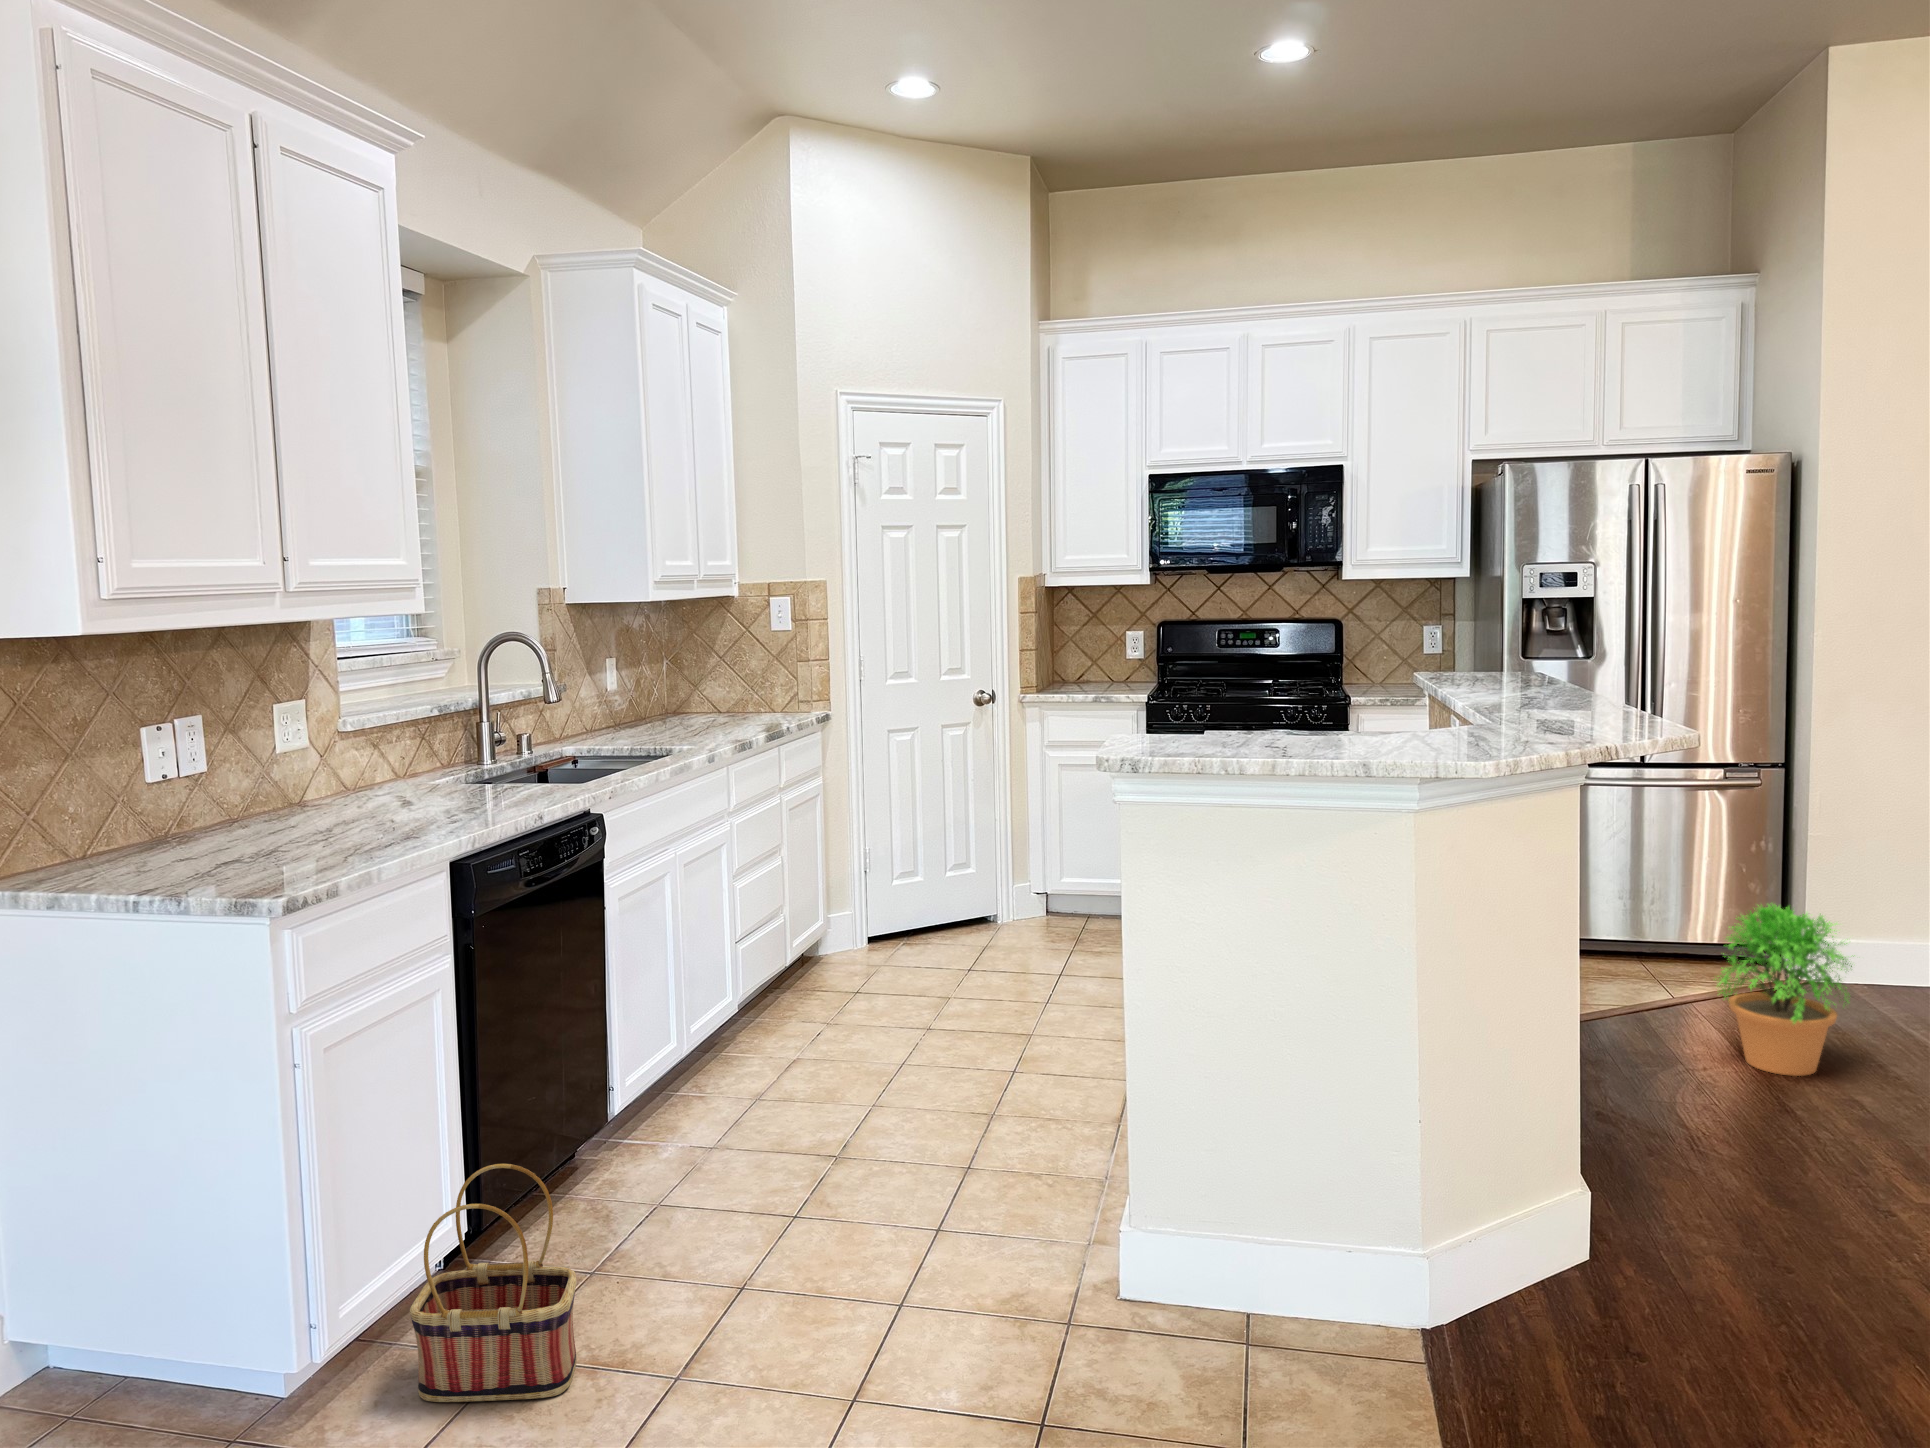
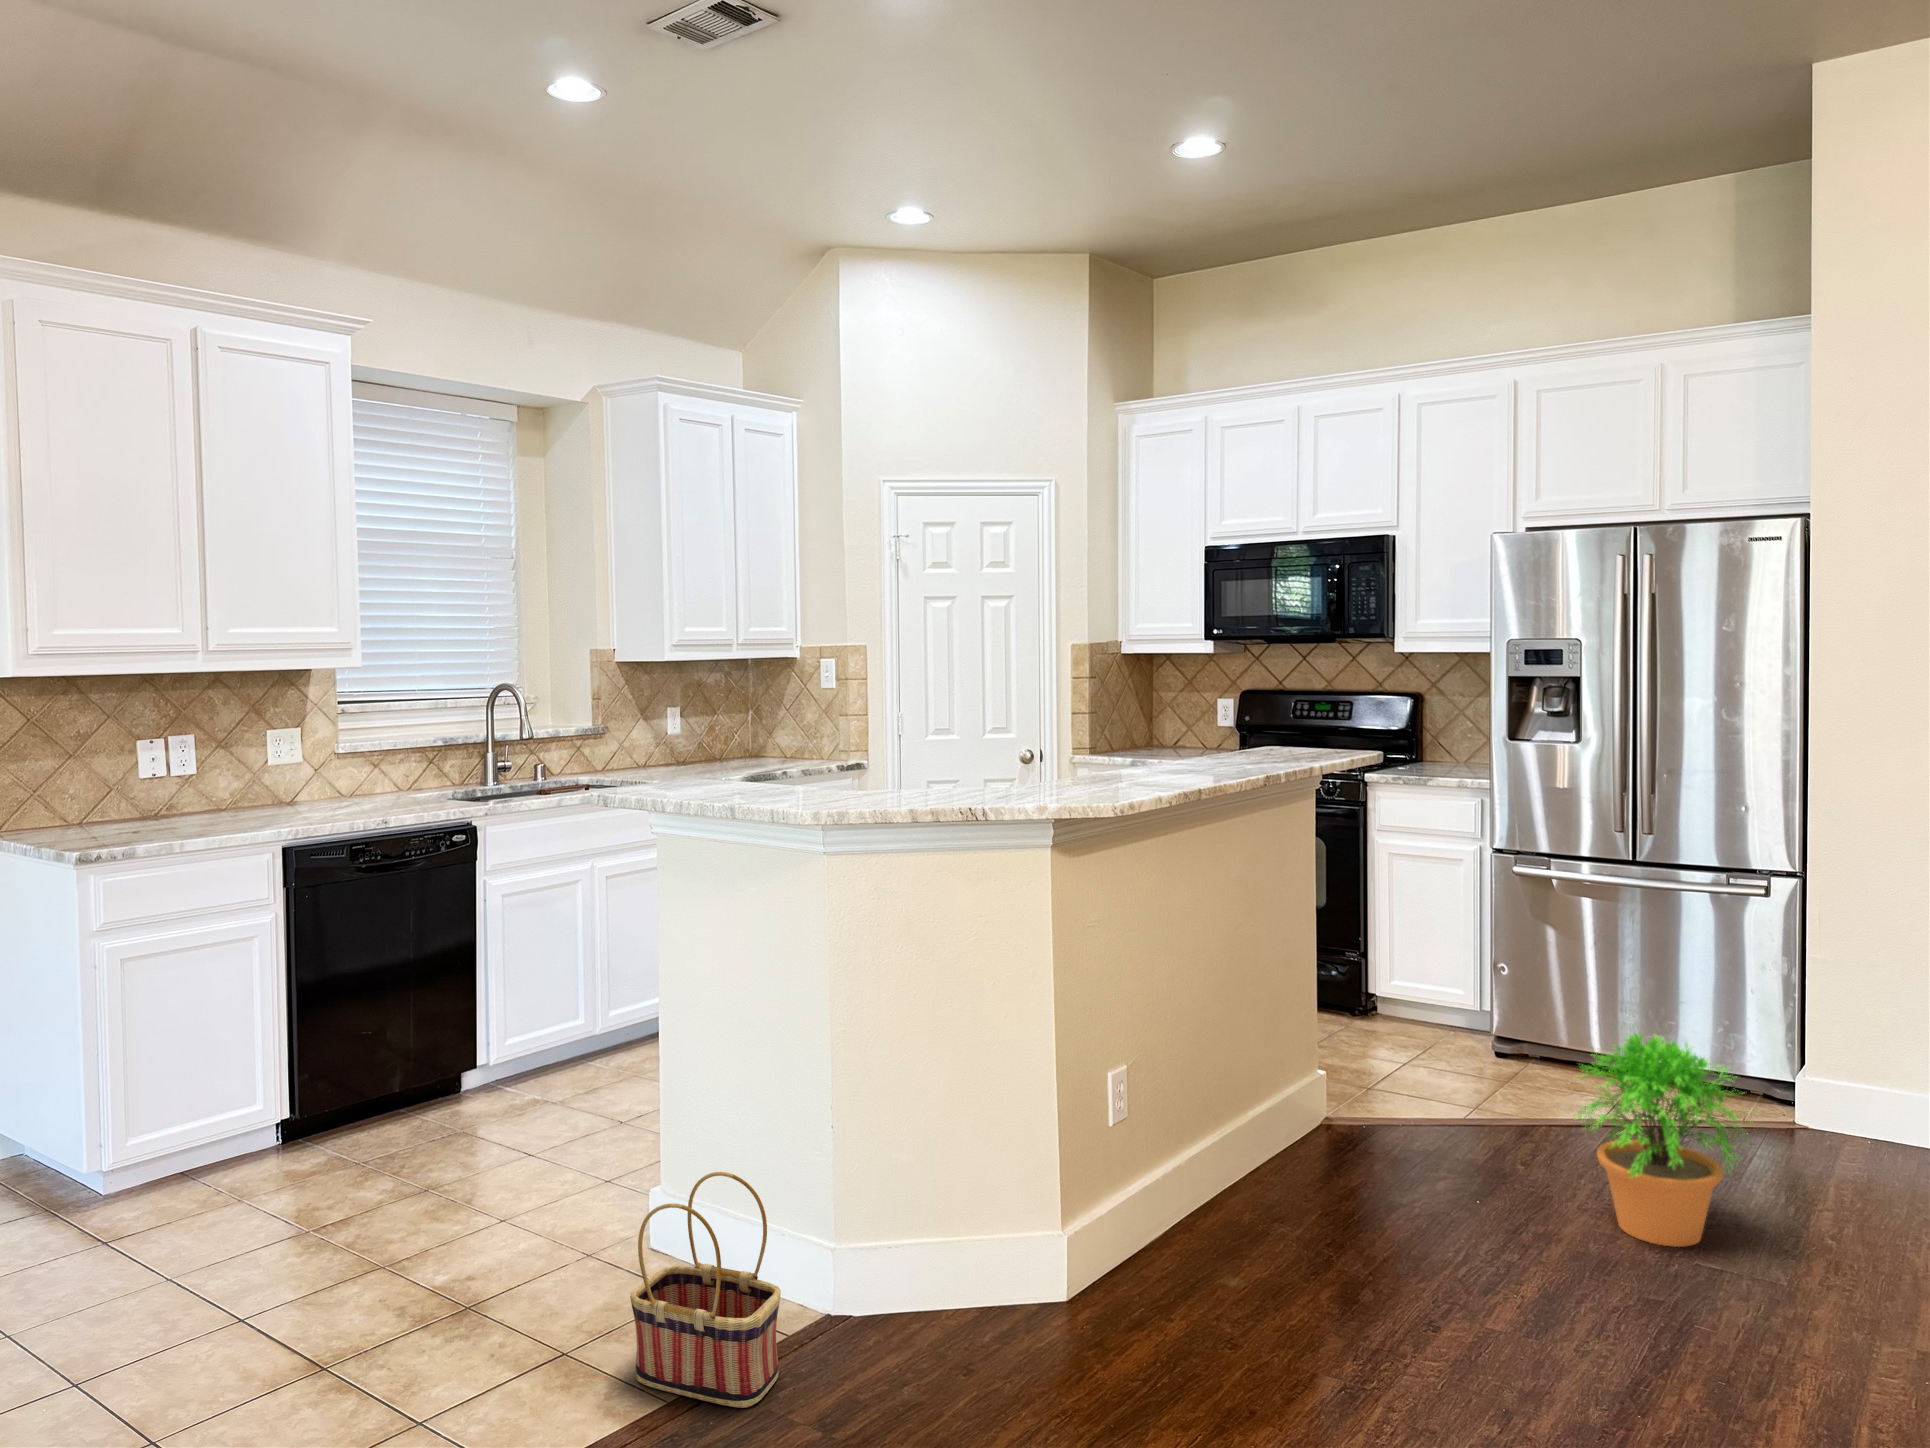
basket: present [410,1164,577,1402] -> present [630,1172,781,1408]

